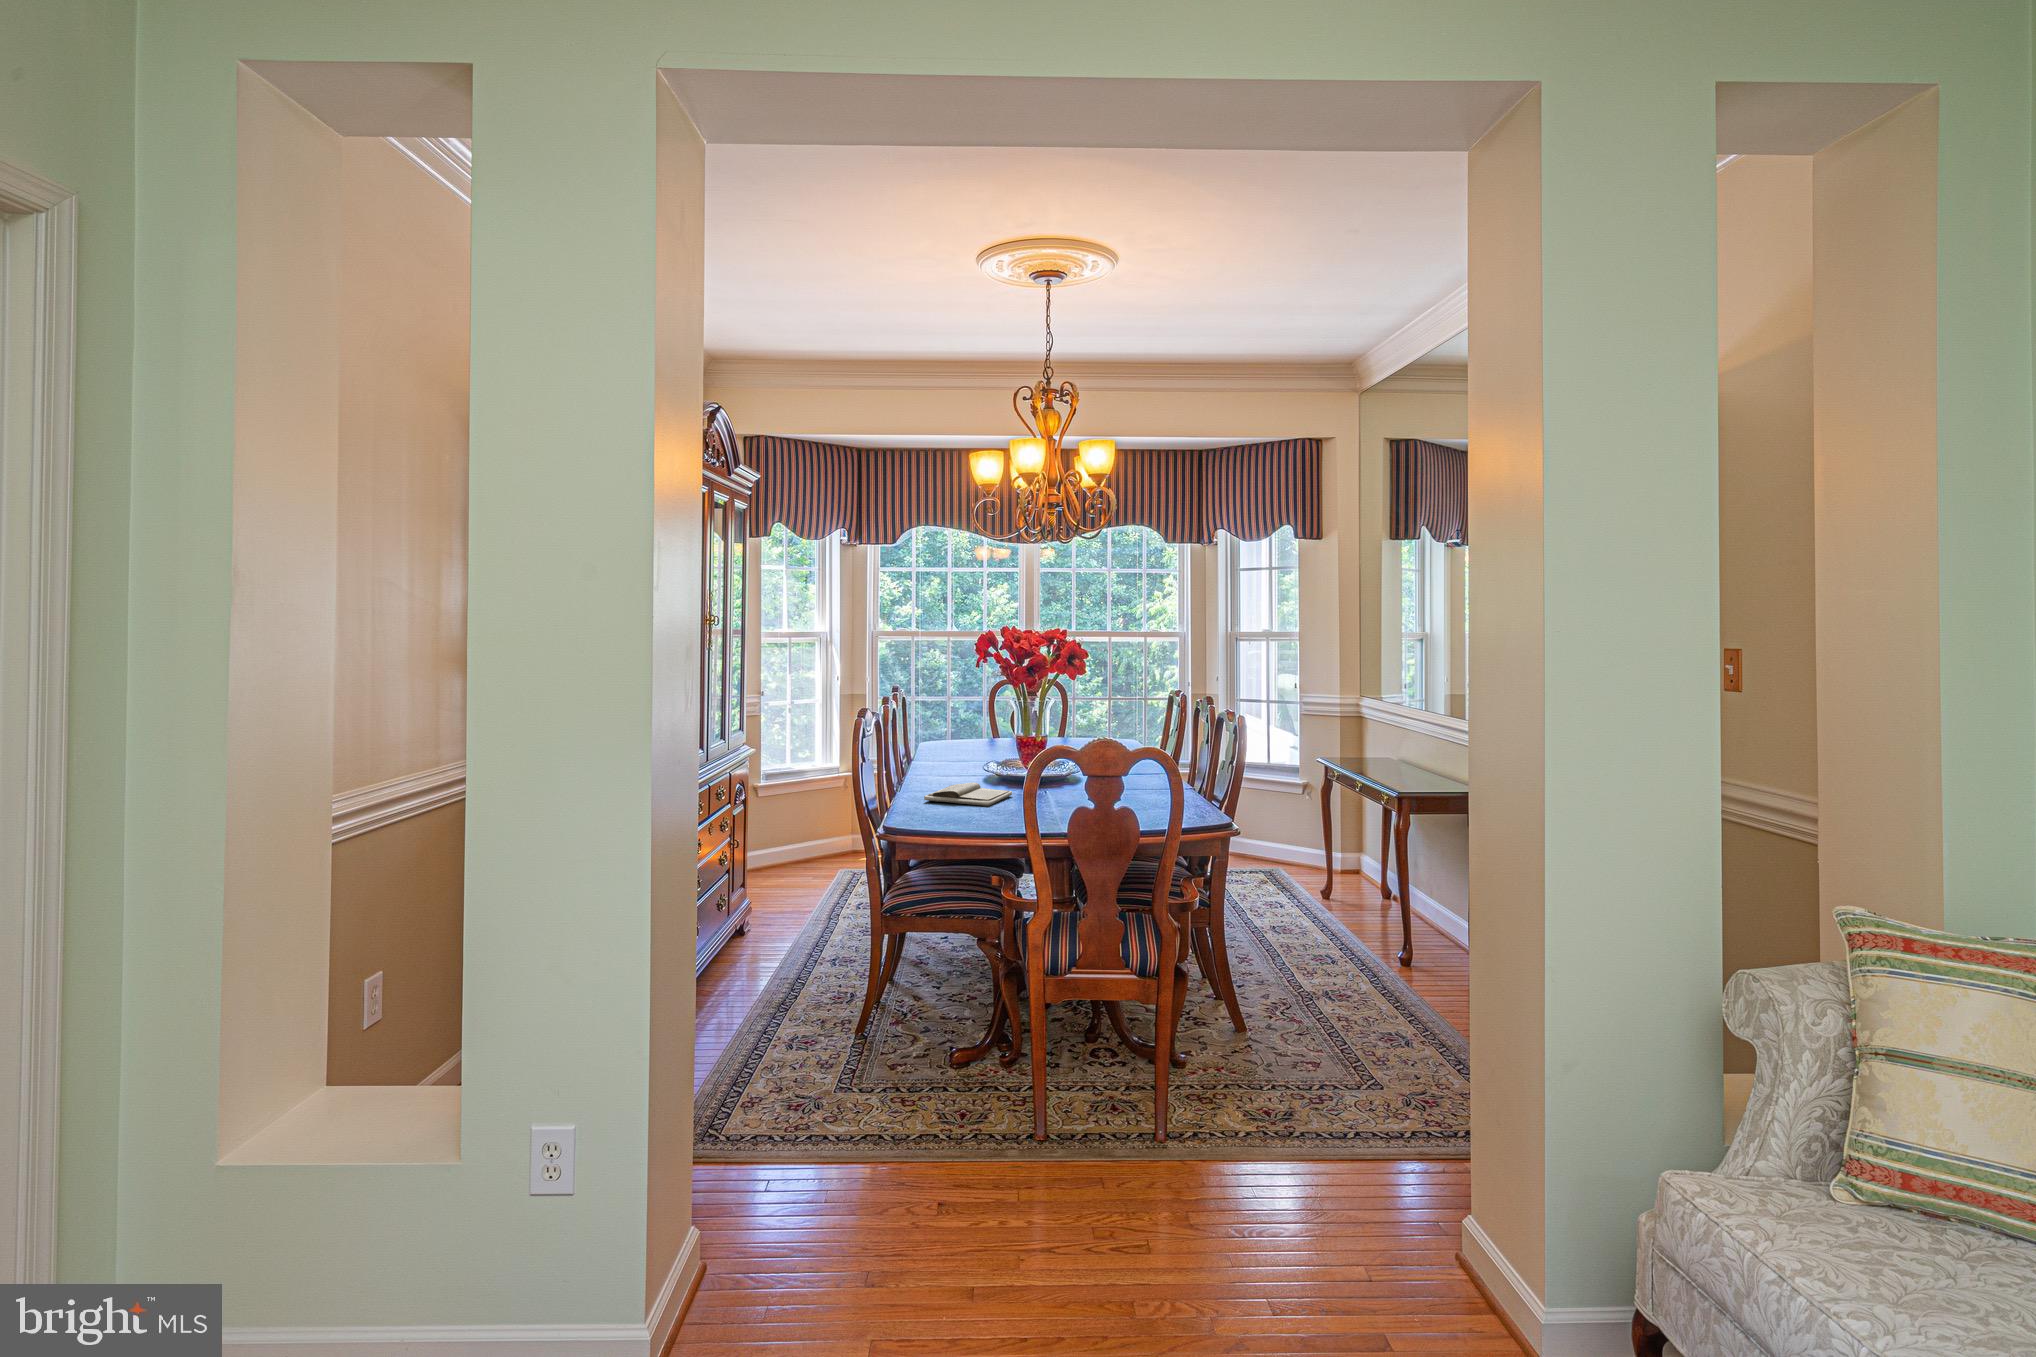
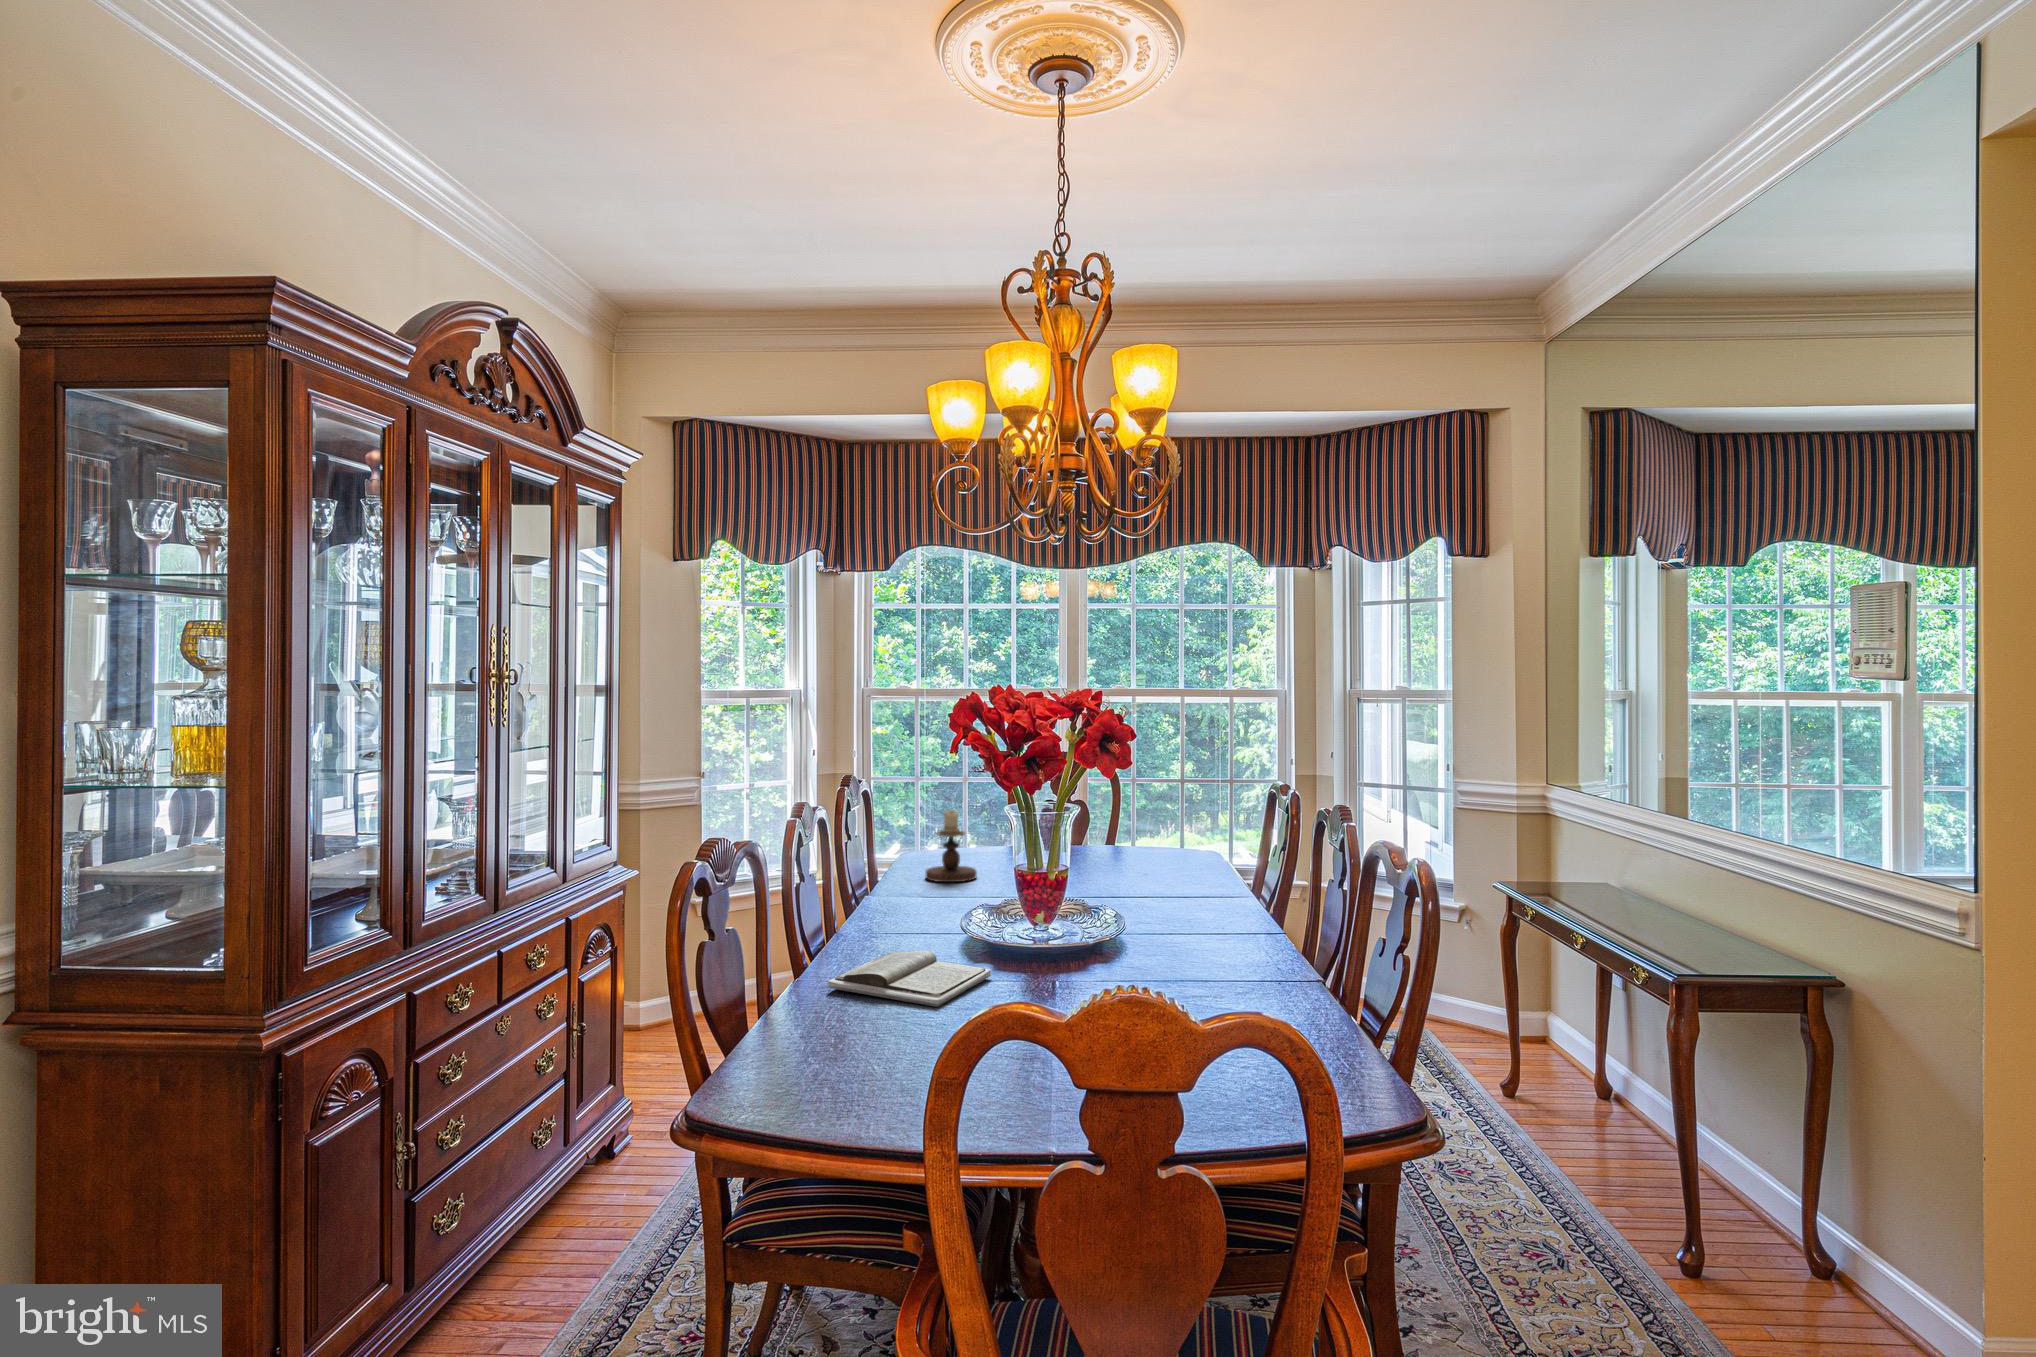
candlestick: none [948,712,982,758] -> present [926,810,976,882]

